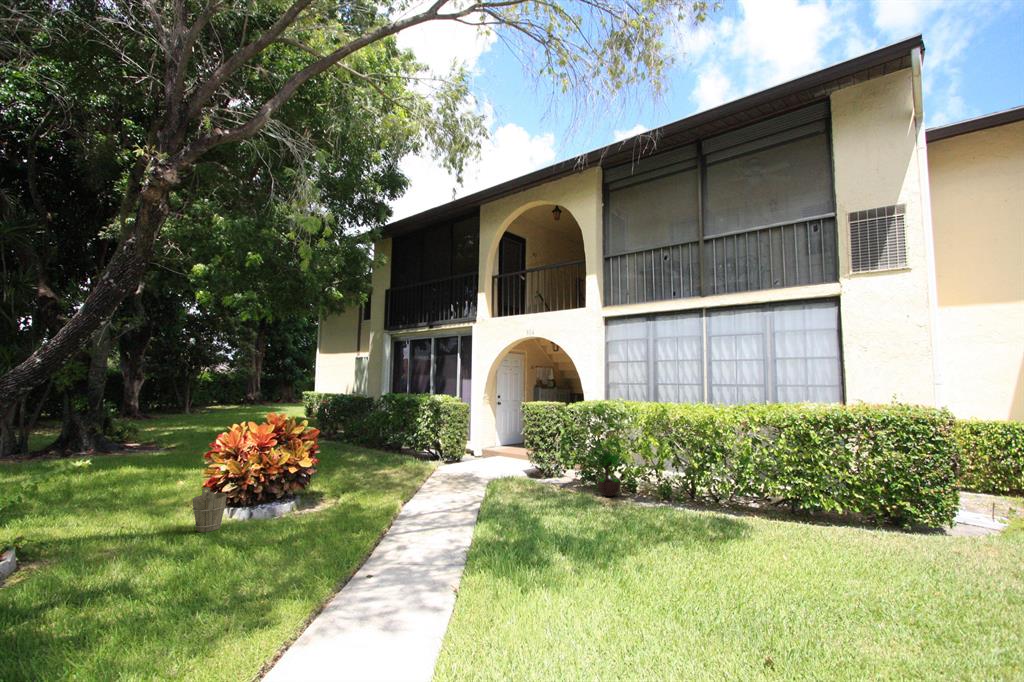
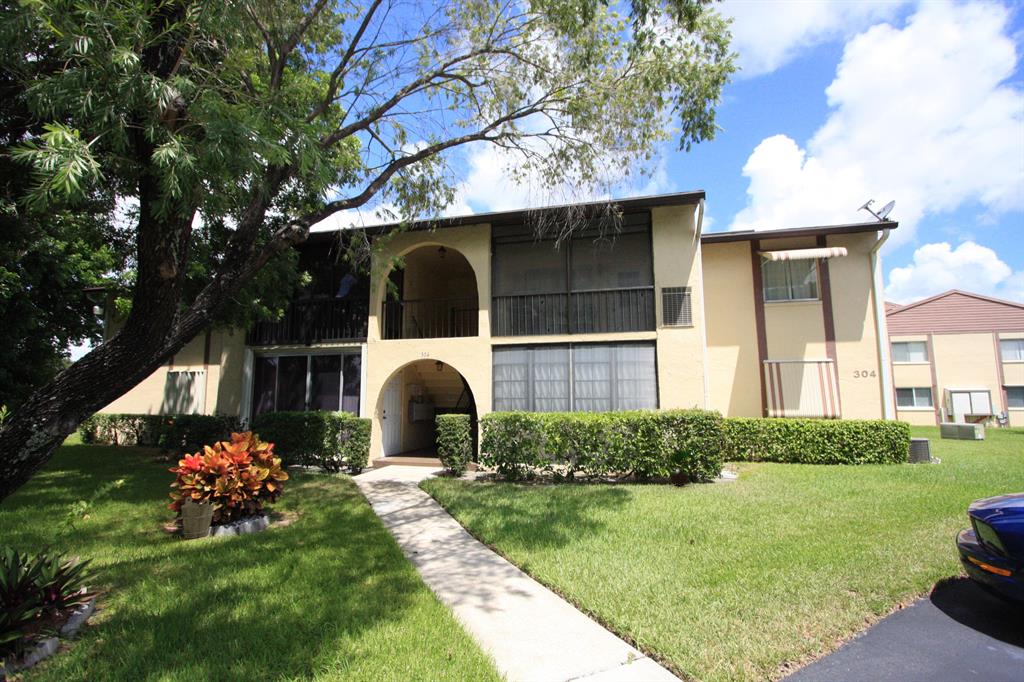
potted tree: present [592,450,620,496] -> present [670,448,688,486]

